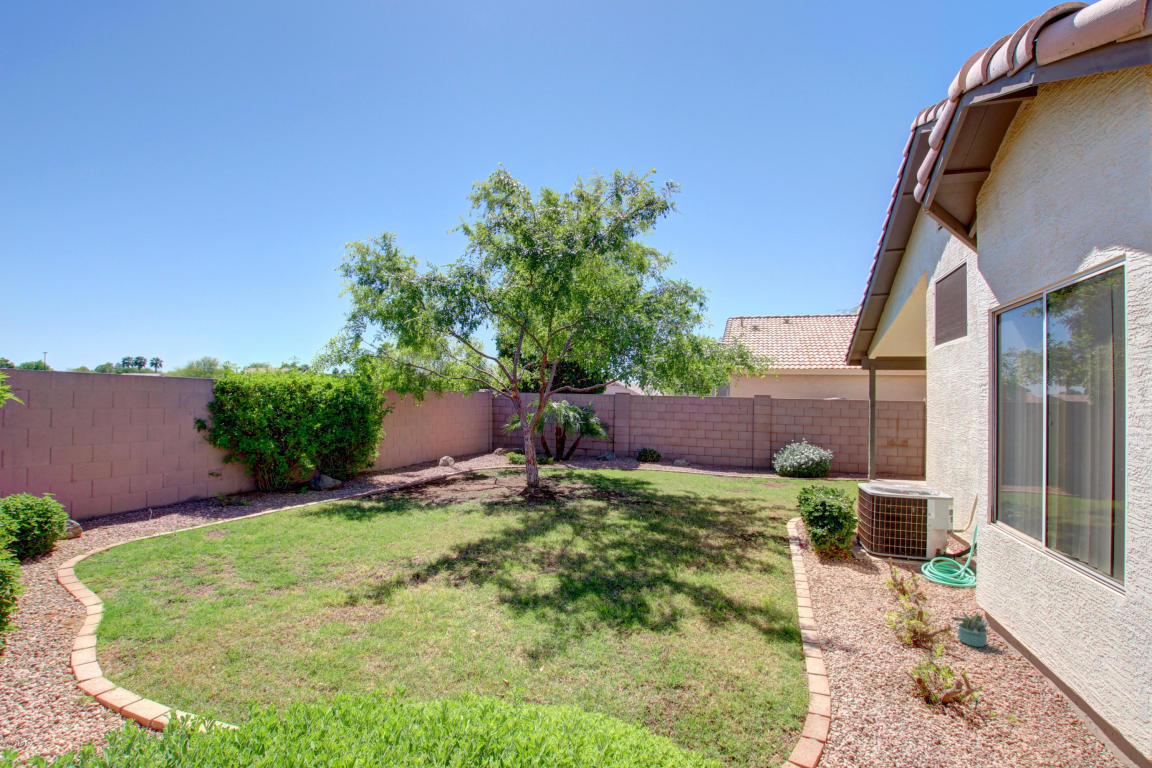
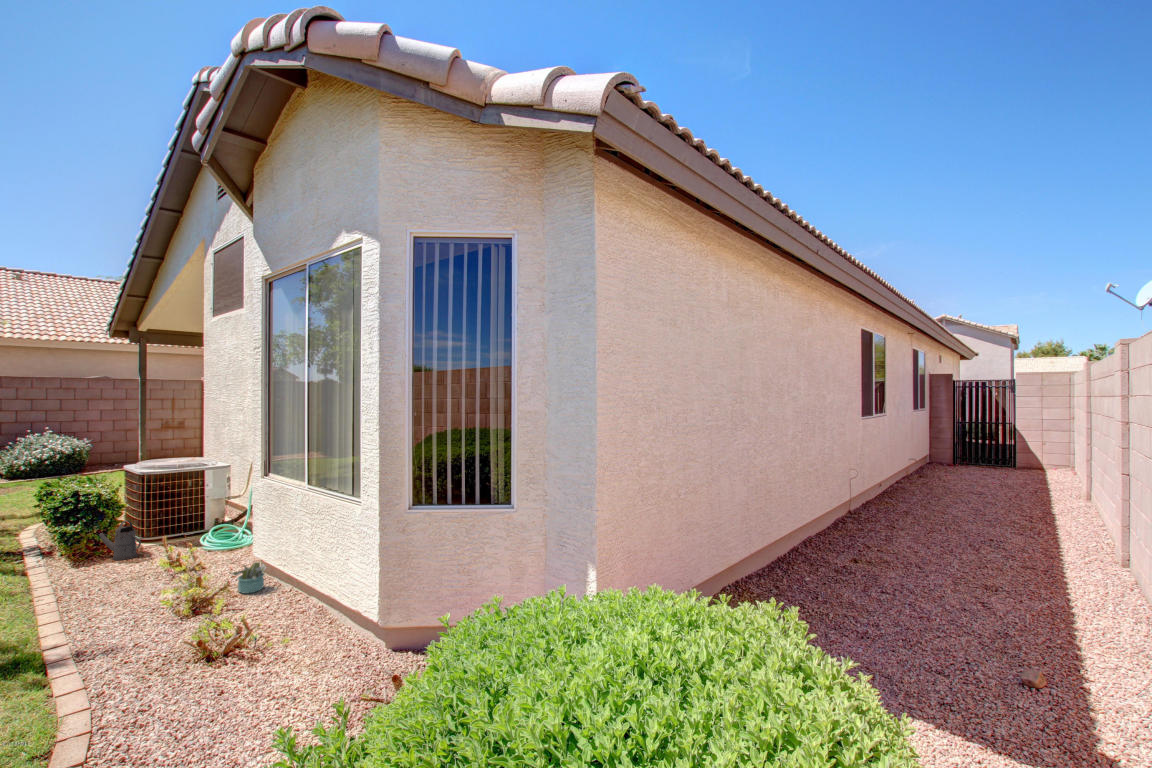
watering can: none [837,533,871,568] -> present [99,520,141,560]

